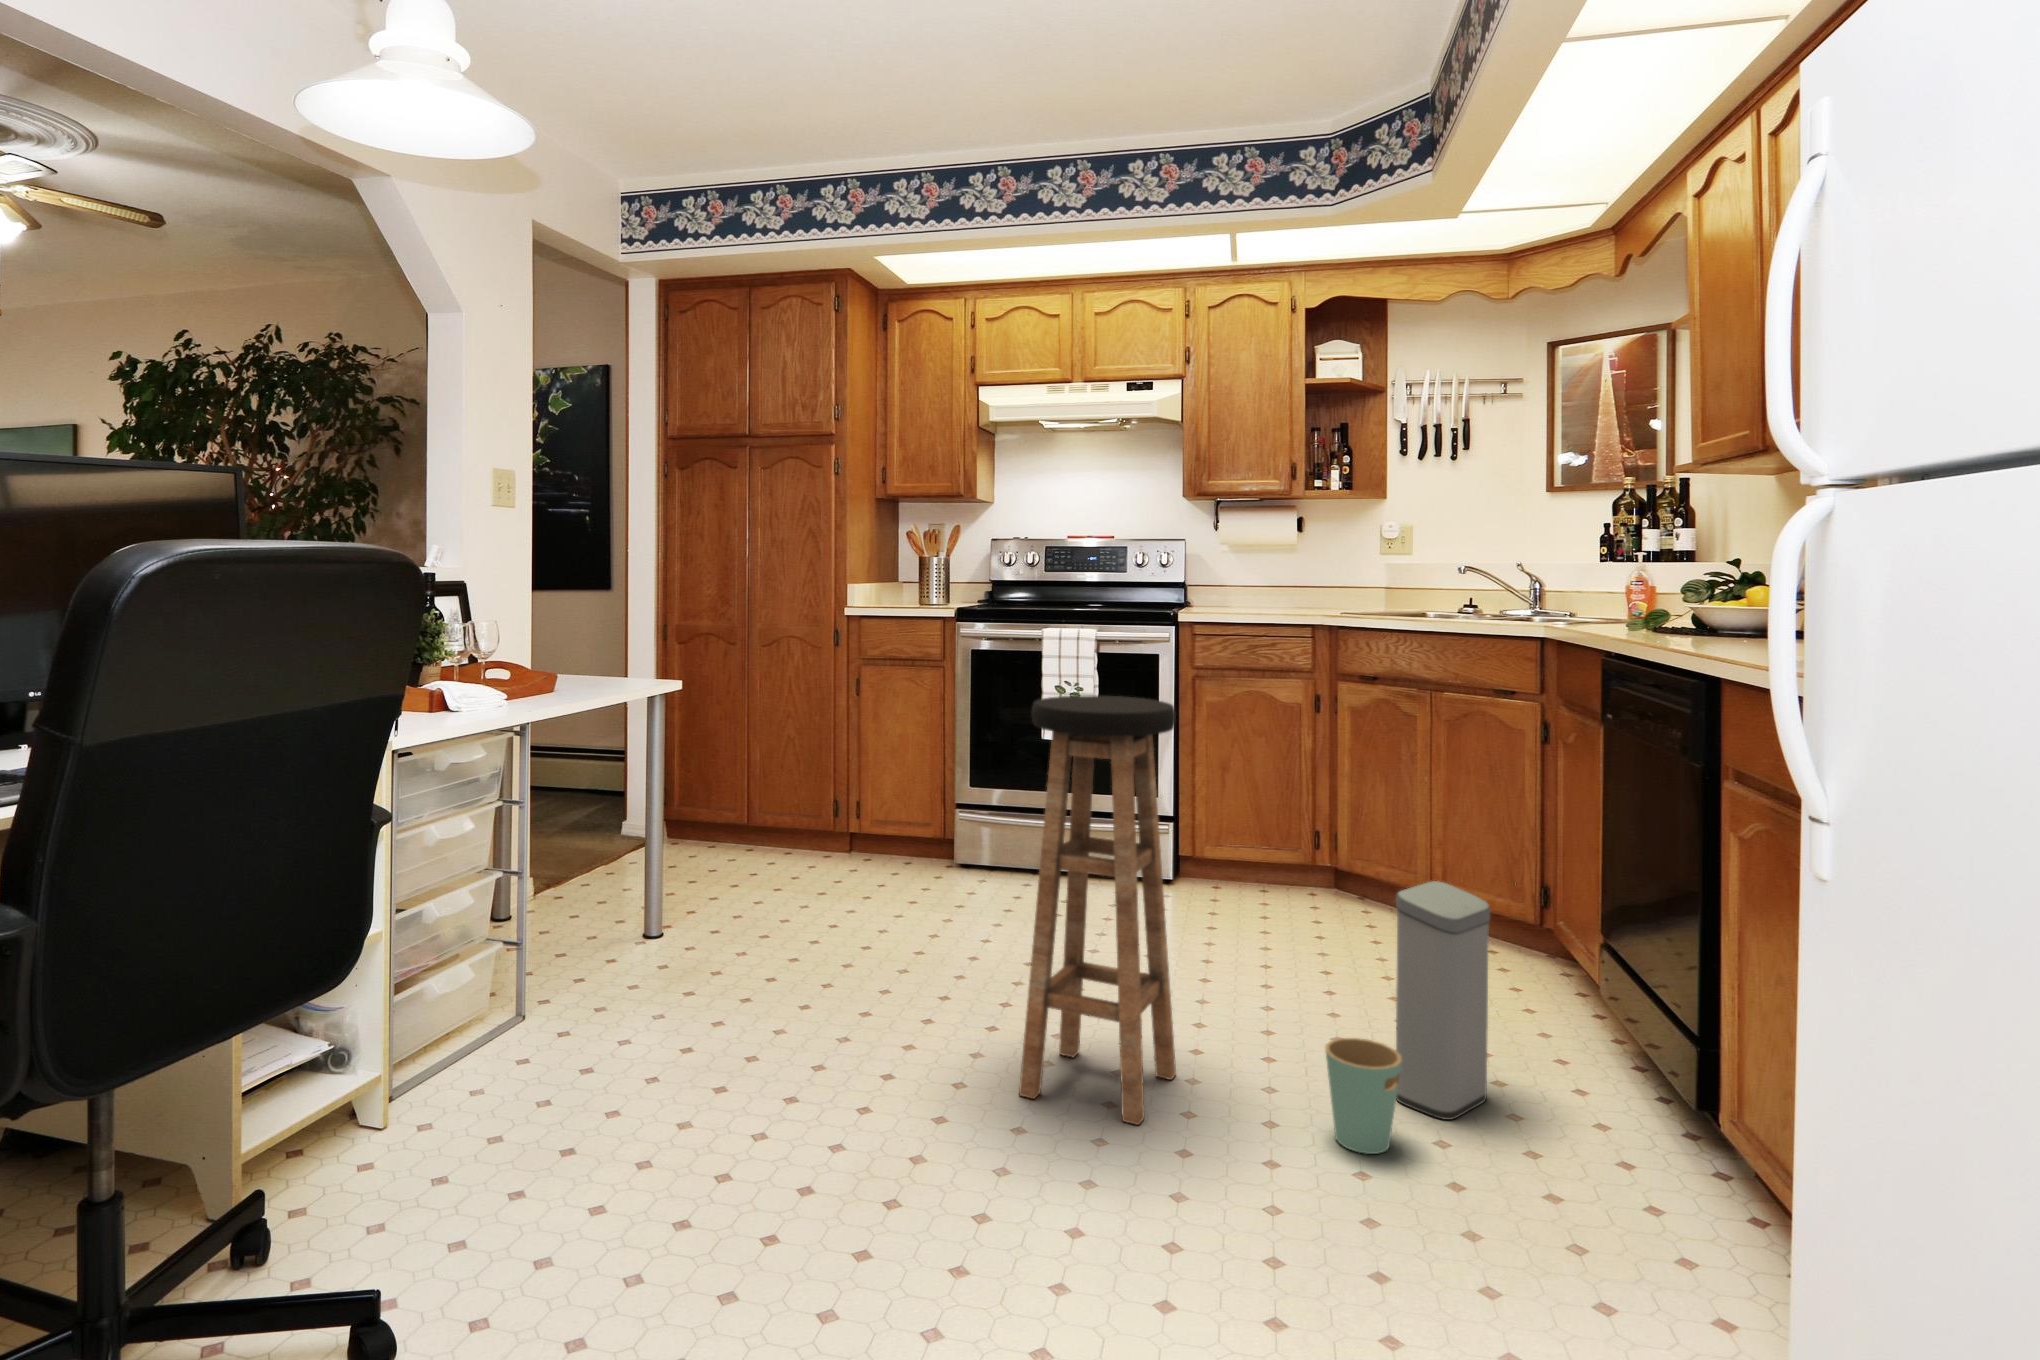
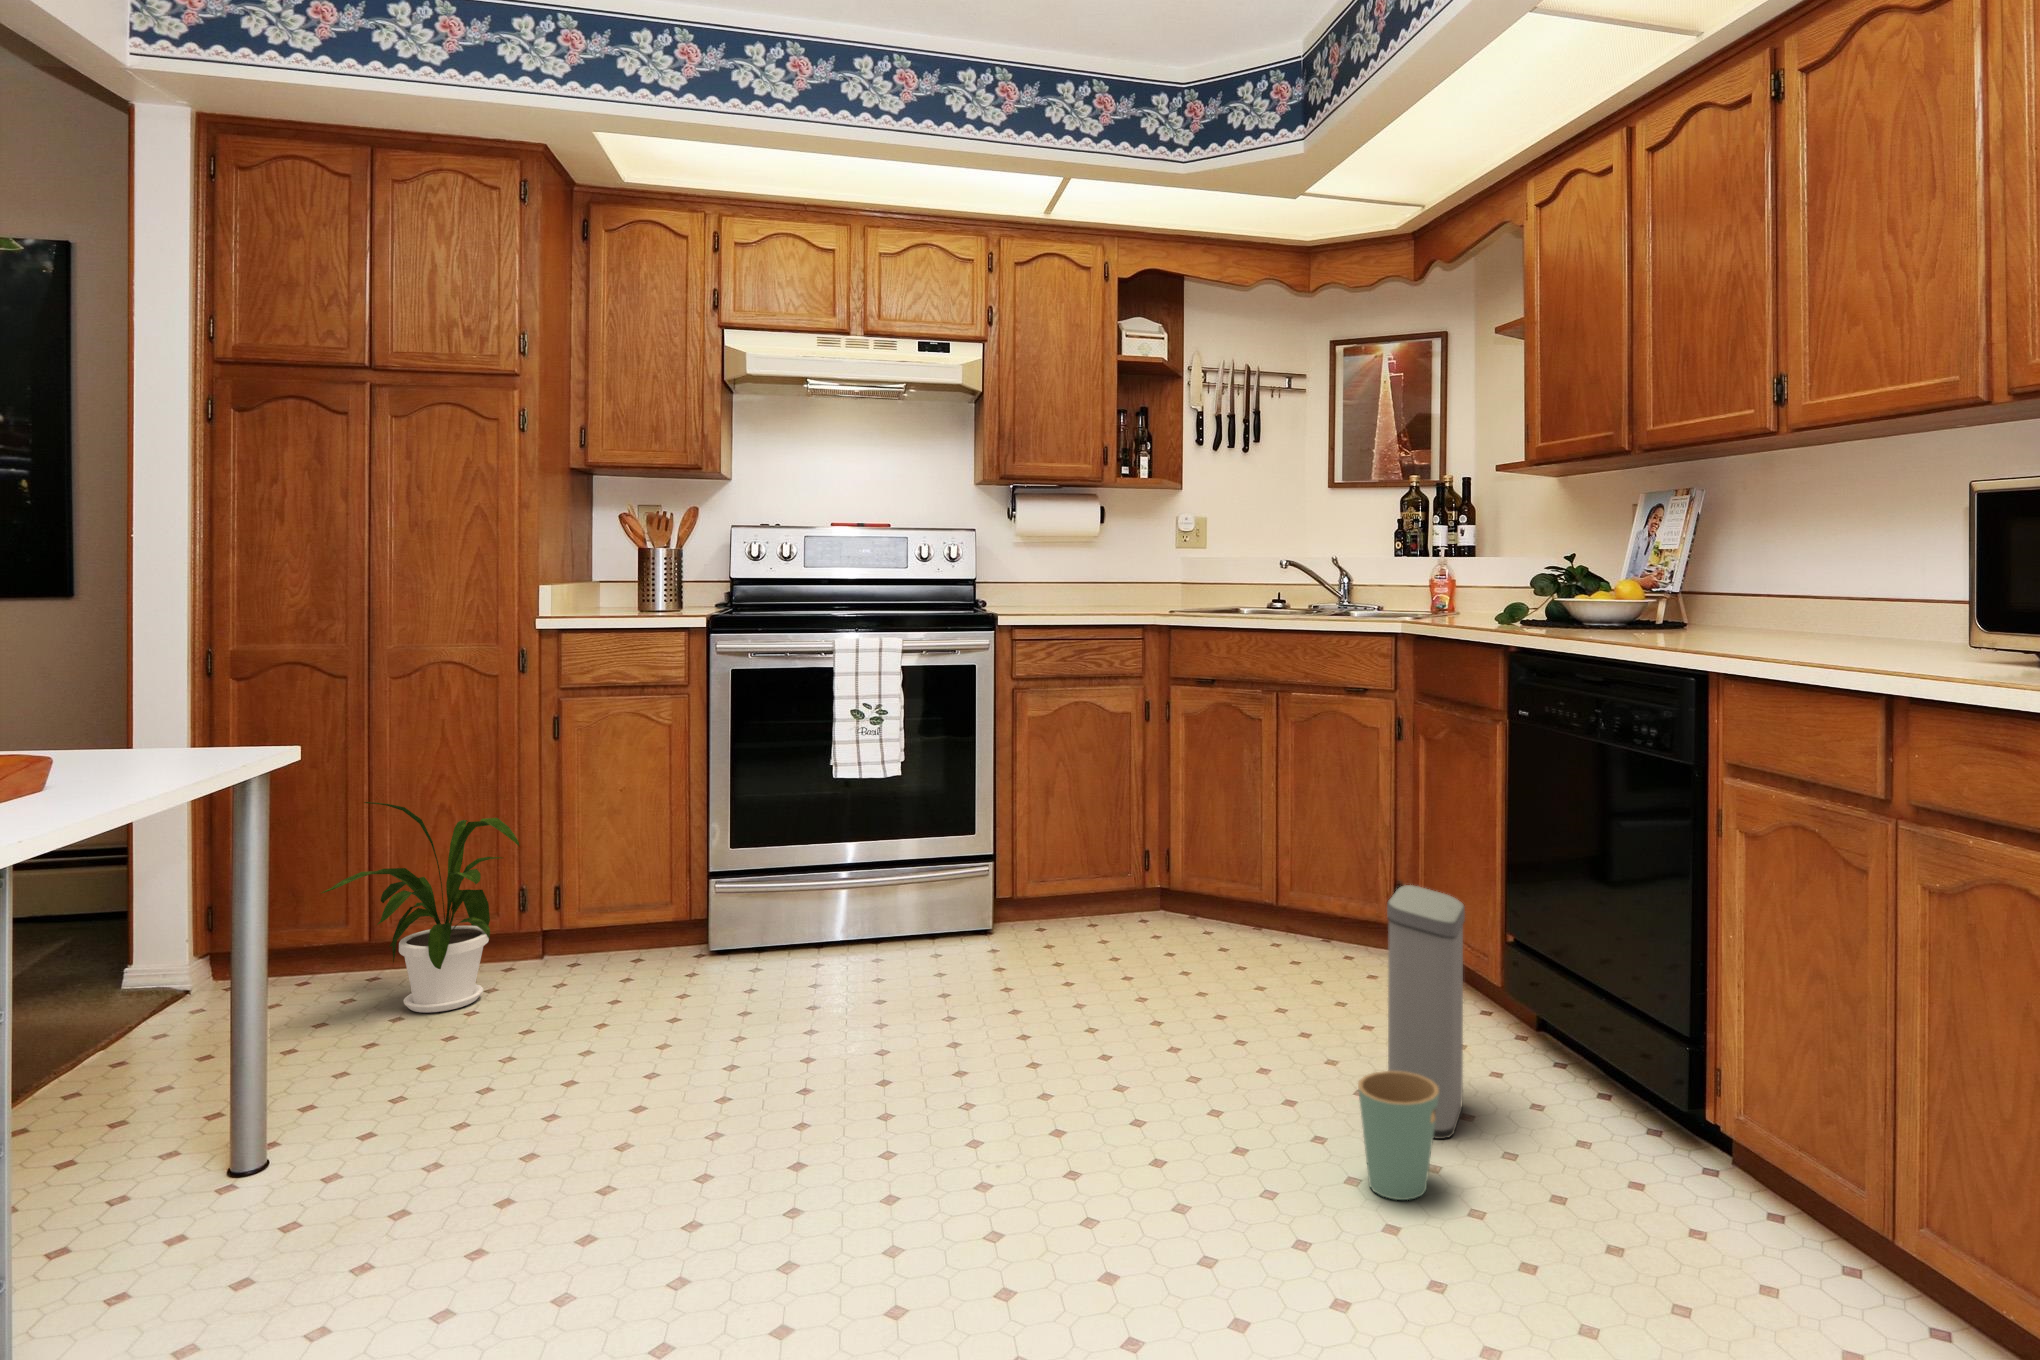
bar stool: present [1019,695,1176,1125] -> none [1005,711,1185,1247]
house plant: none [708,727,823,873] -> present [322,802,520,1013]

